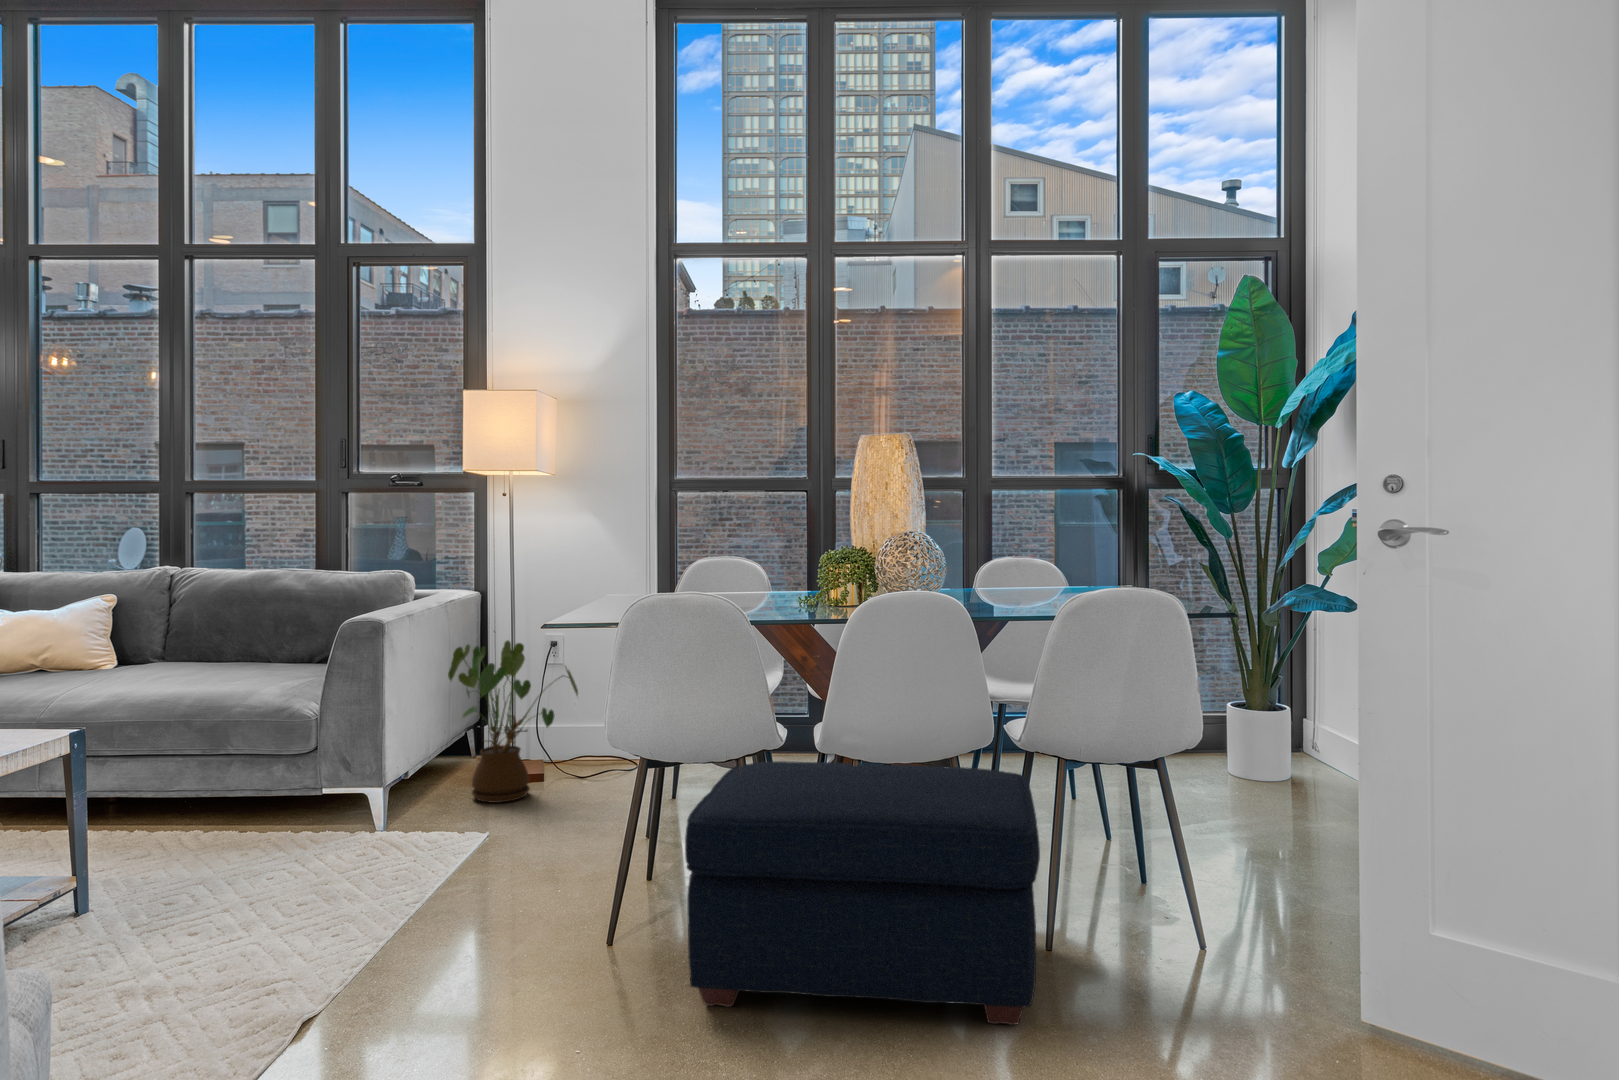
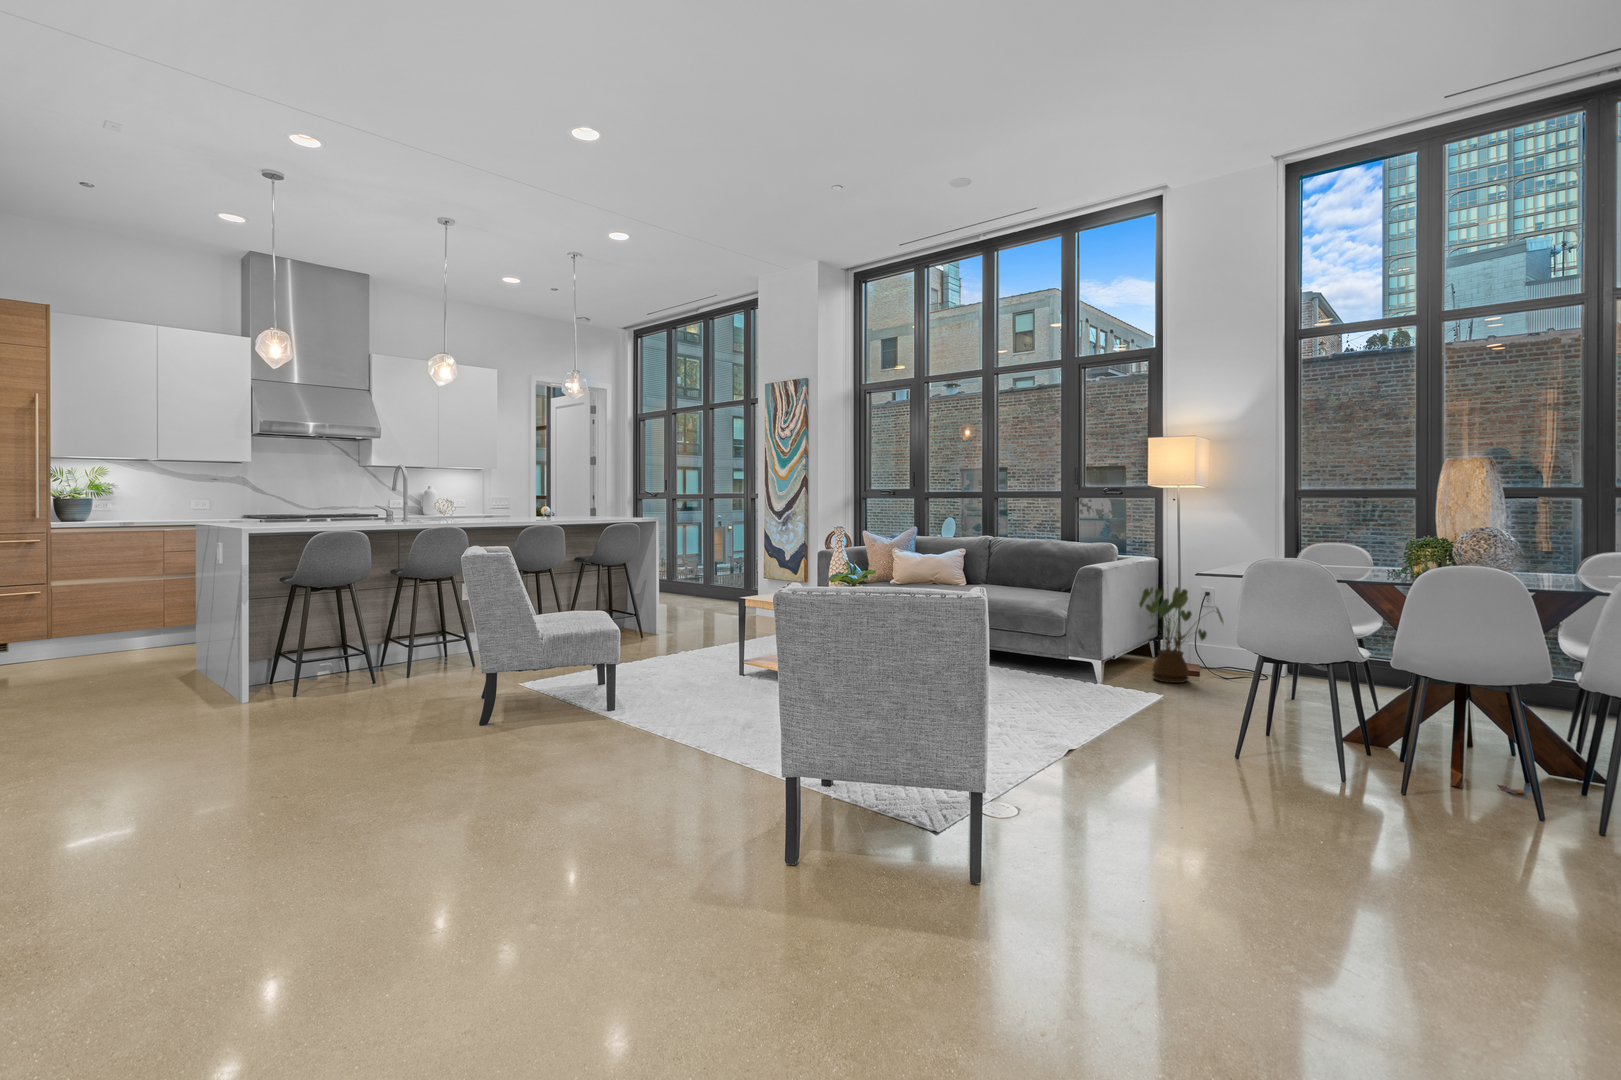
ottoman: present [685,761,1040,1025] -> none [1285,665,1570,849]

